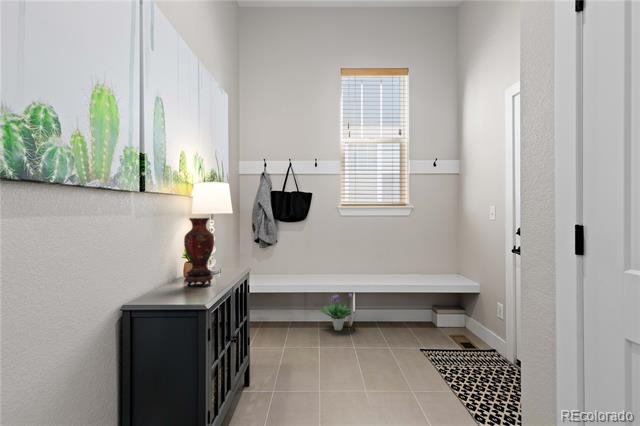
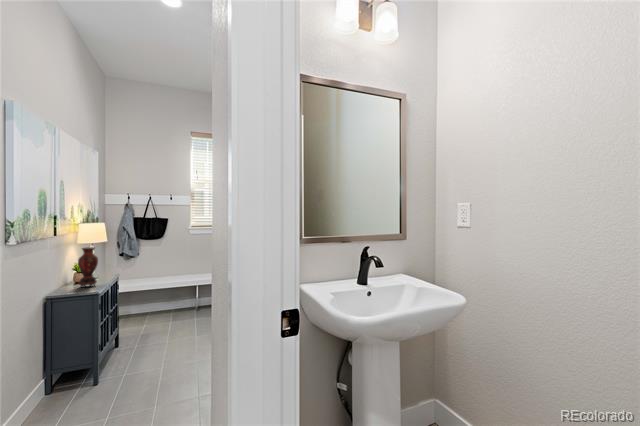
potted plant: present [319,293,355,330] -> none [170,277,197,312]

